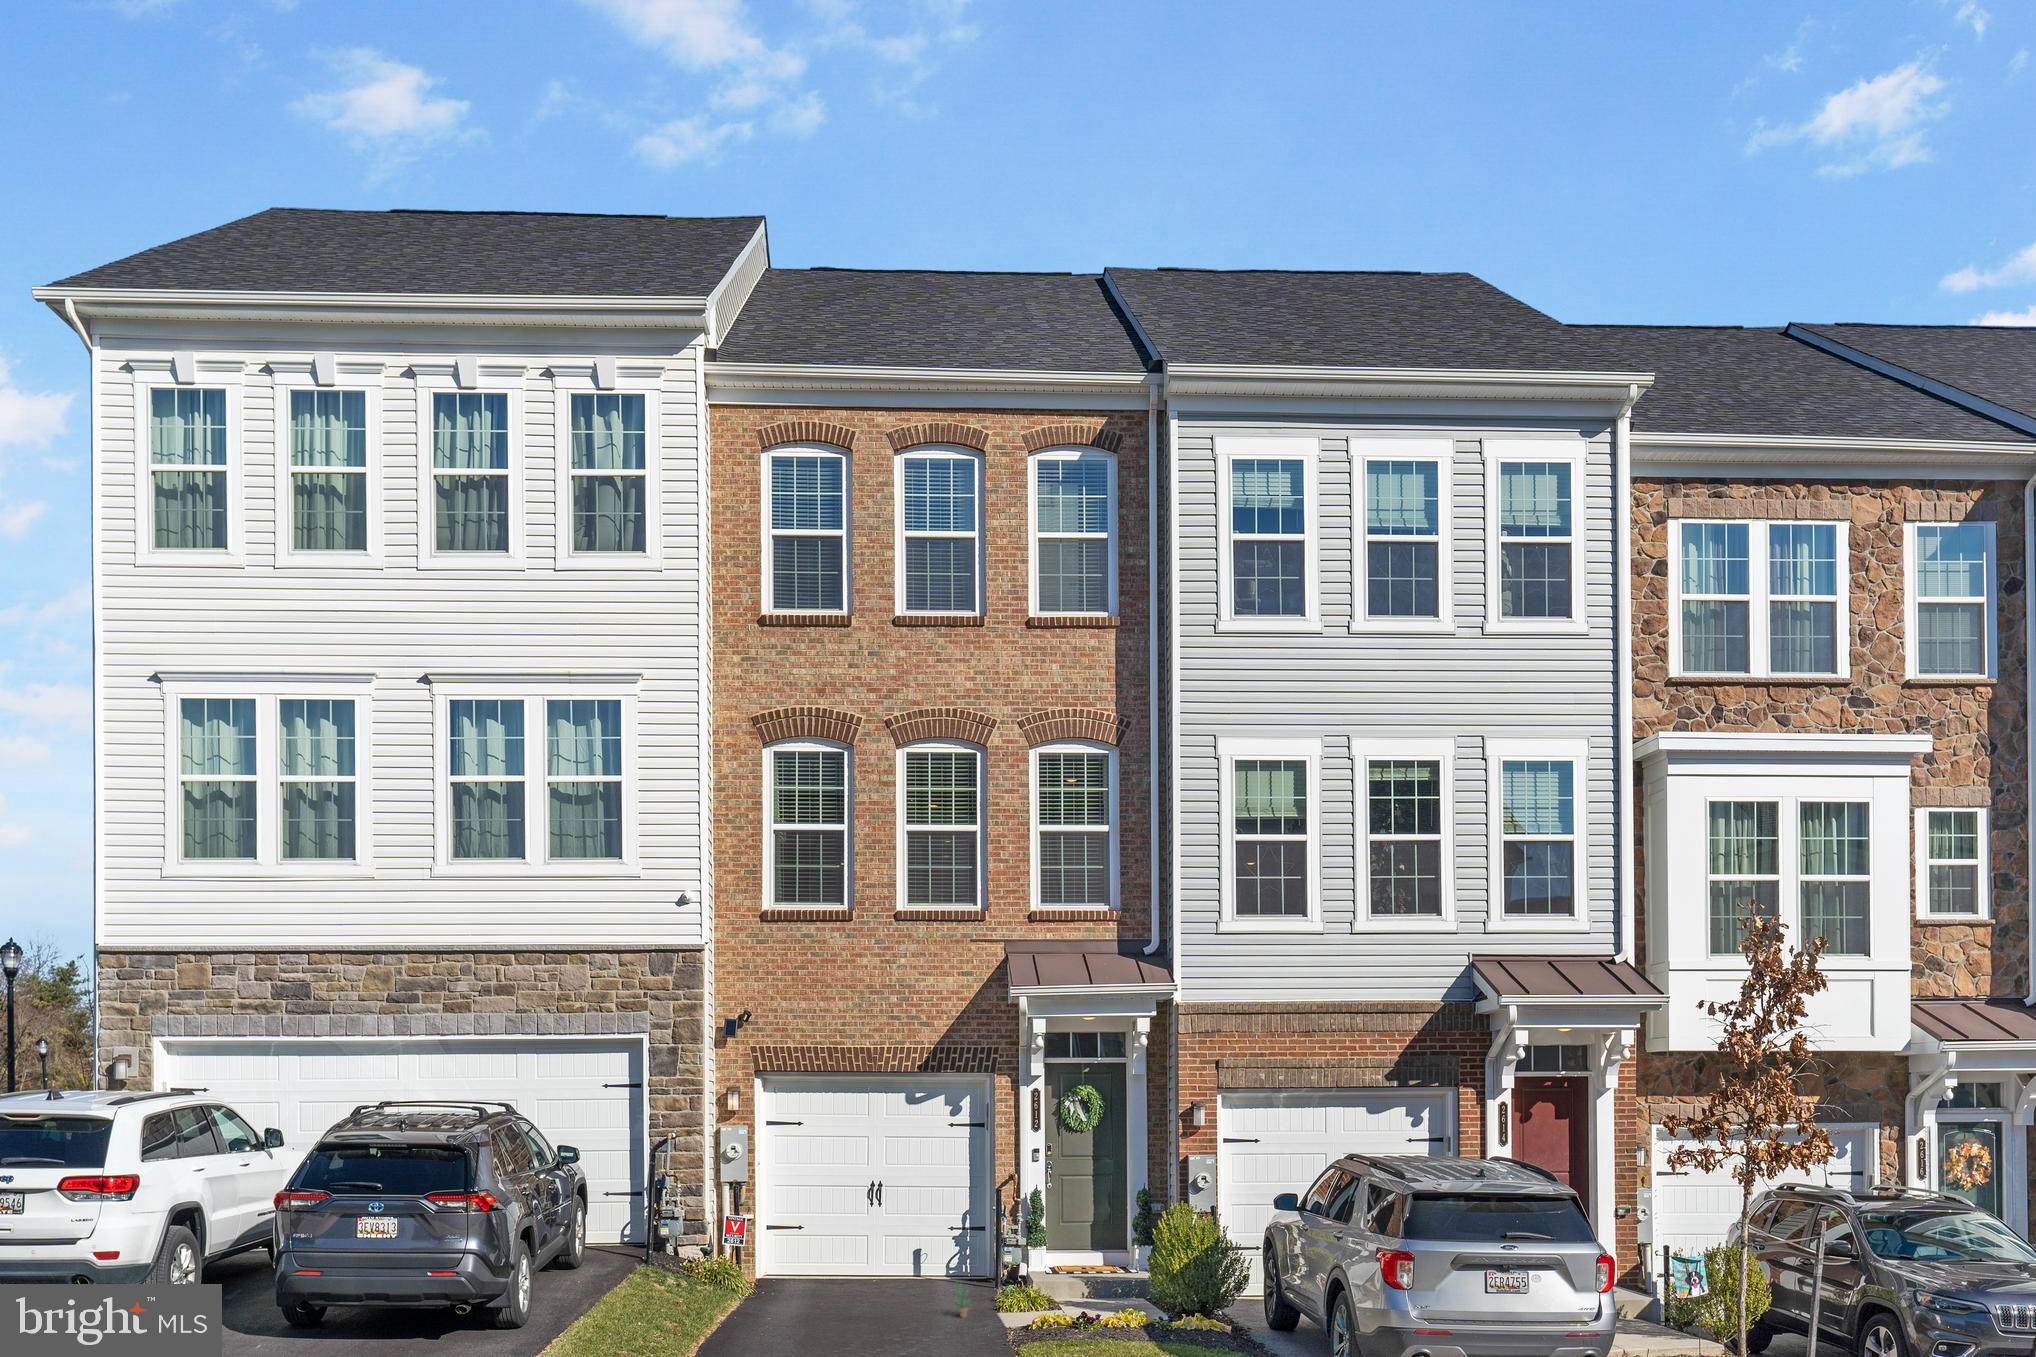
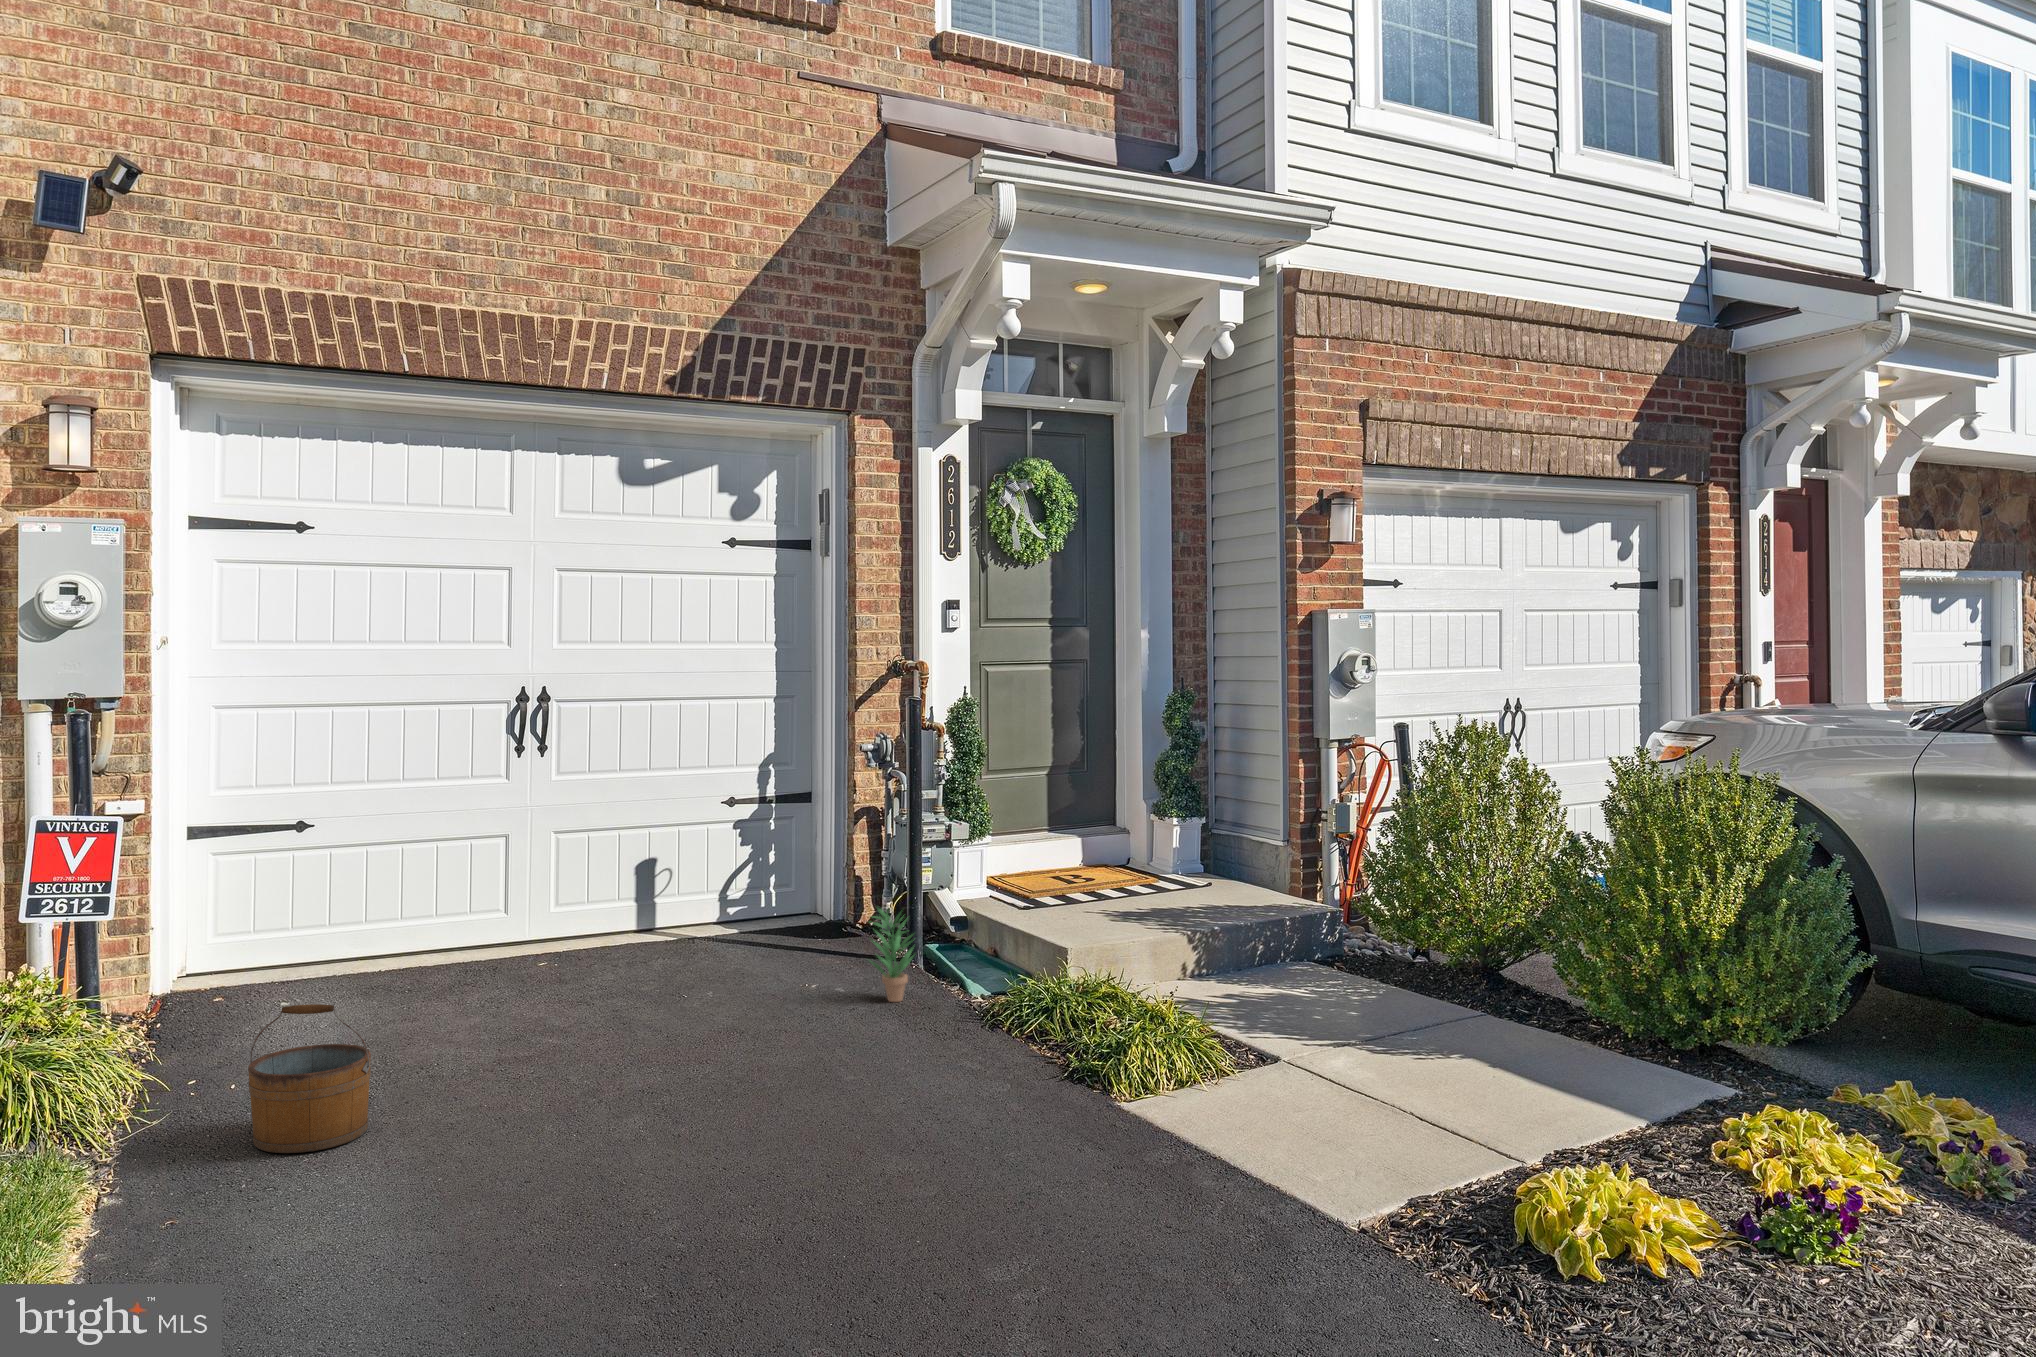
bucket: none [745,1292,776,1333] -> present [248,1004,371,1153]

